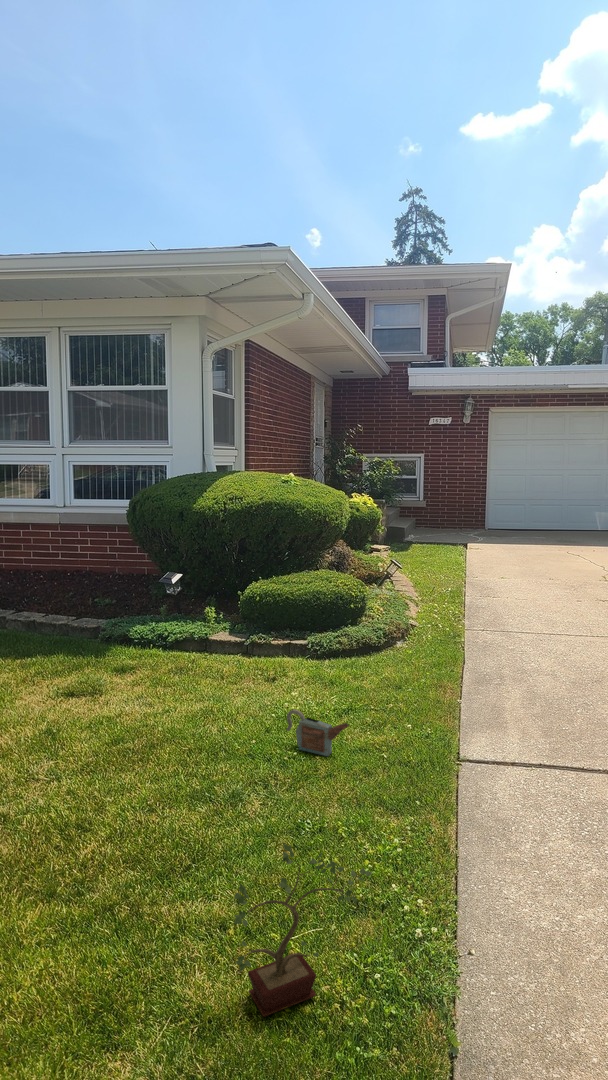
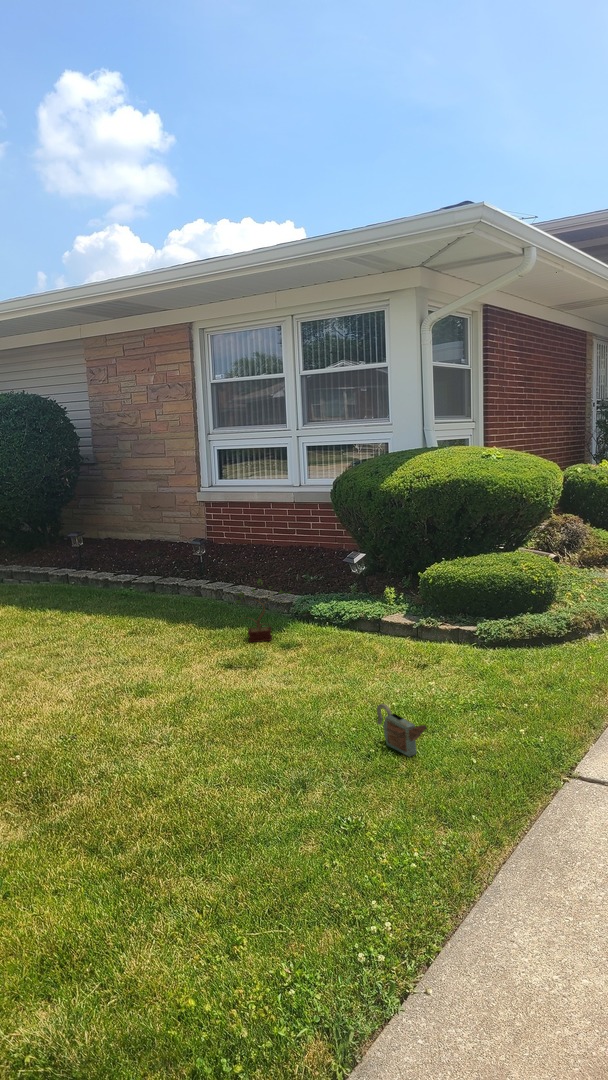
potted plant: present [234,843,372,1016] -> present [235,579,291,642]

